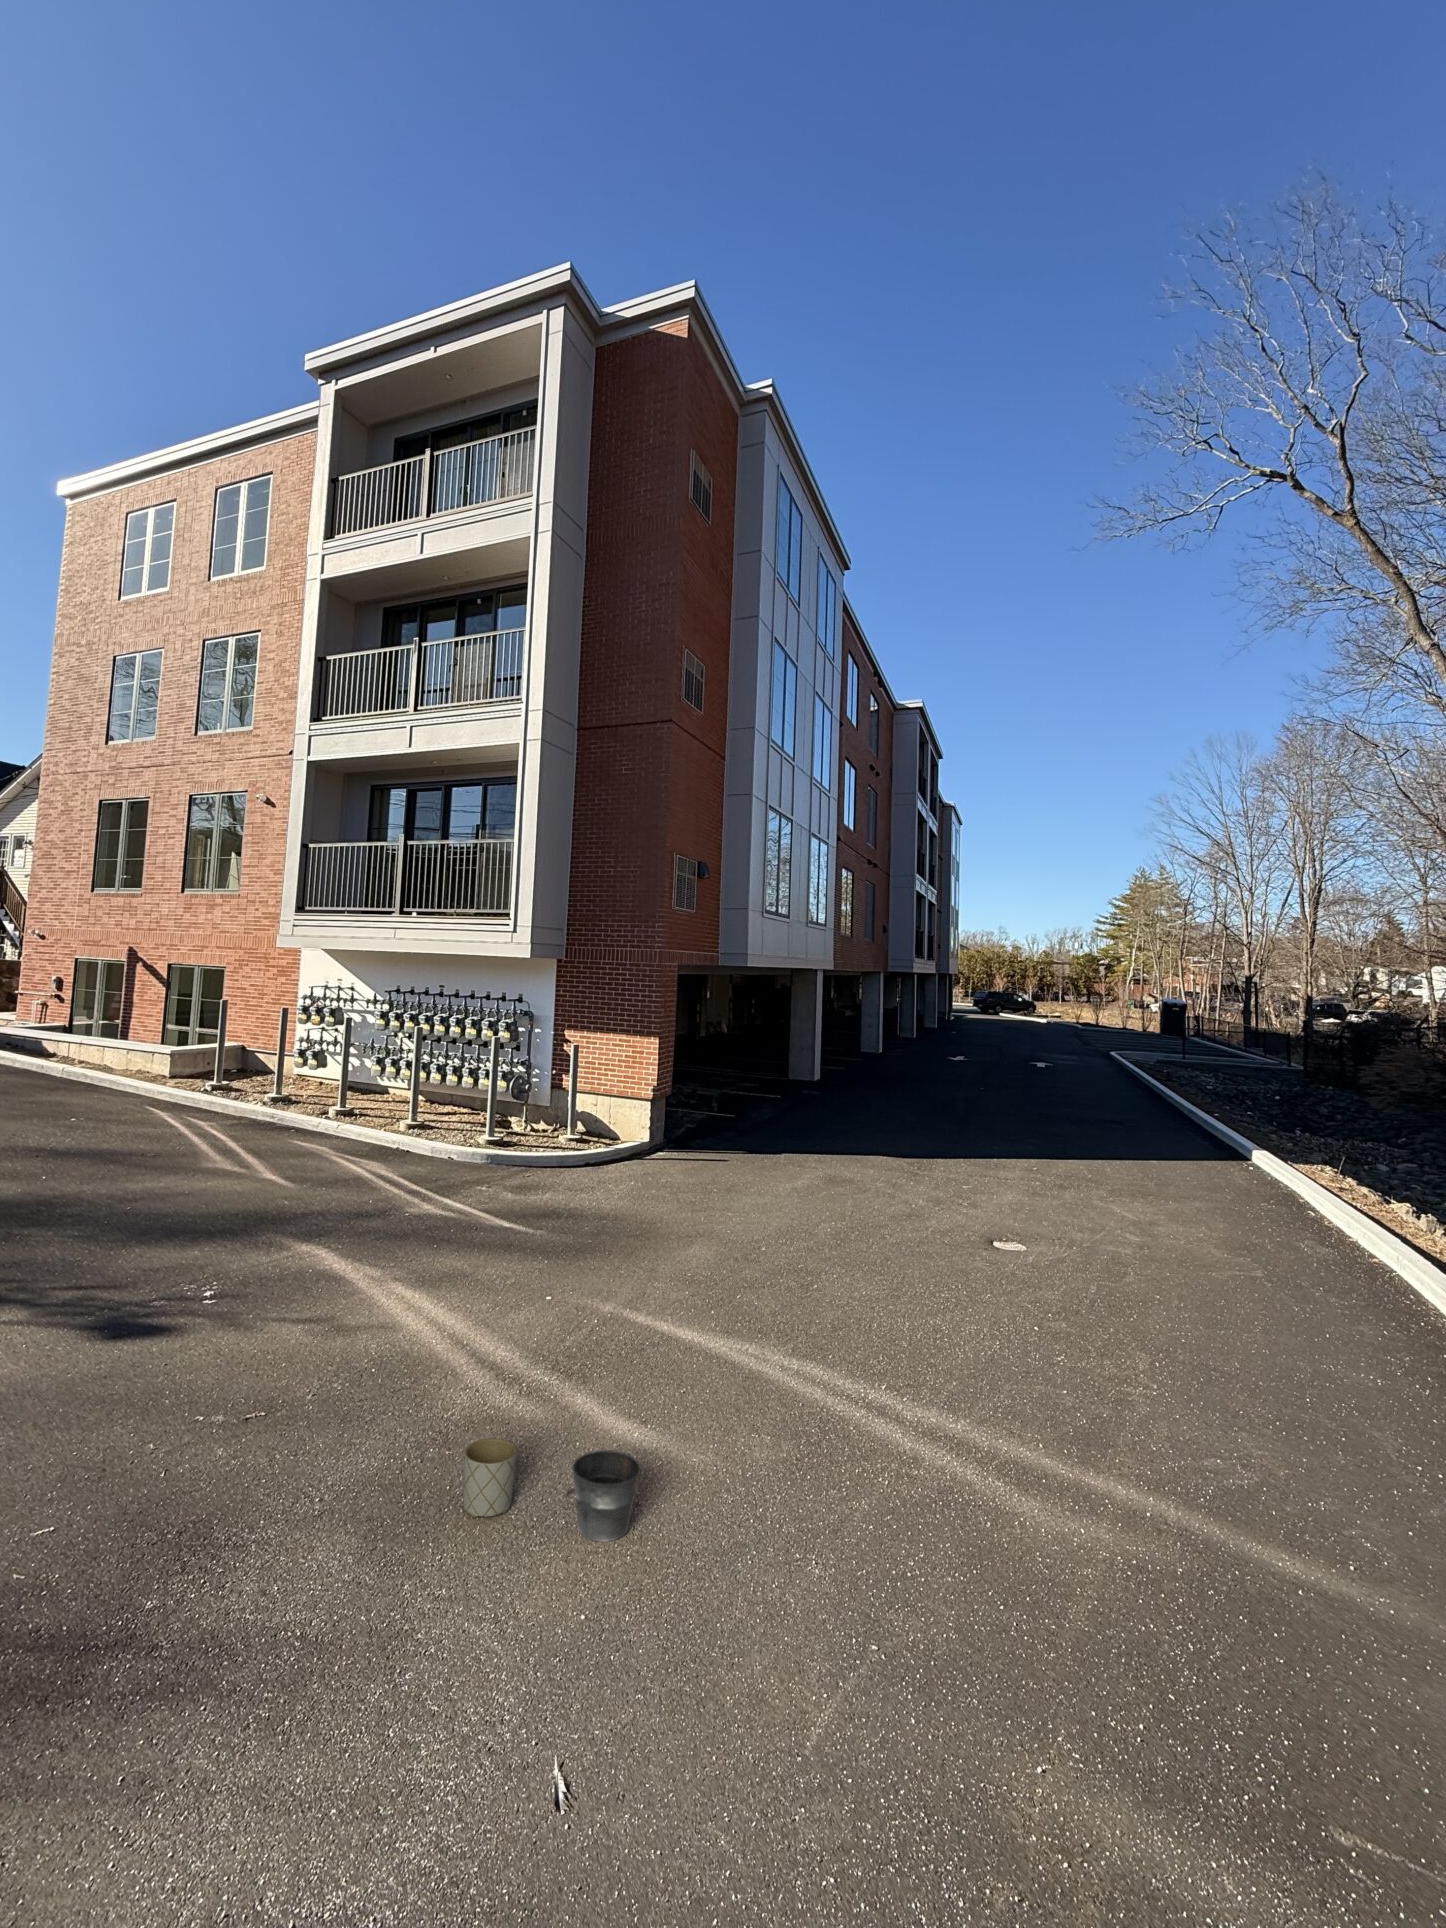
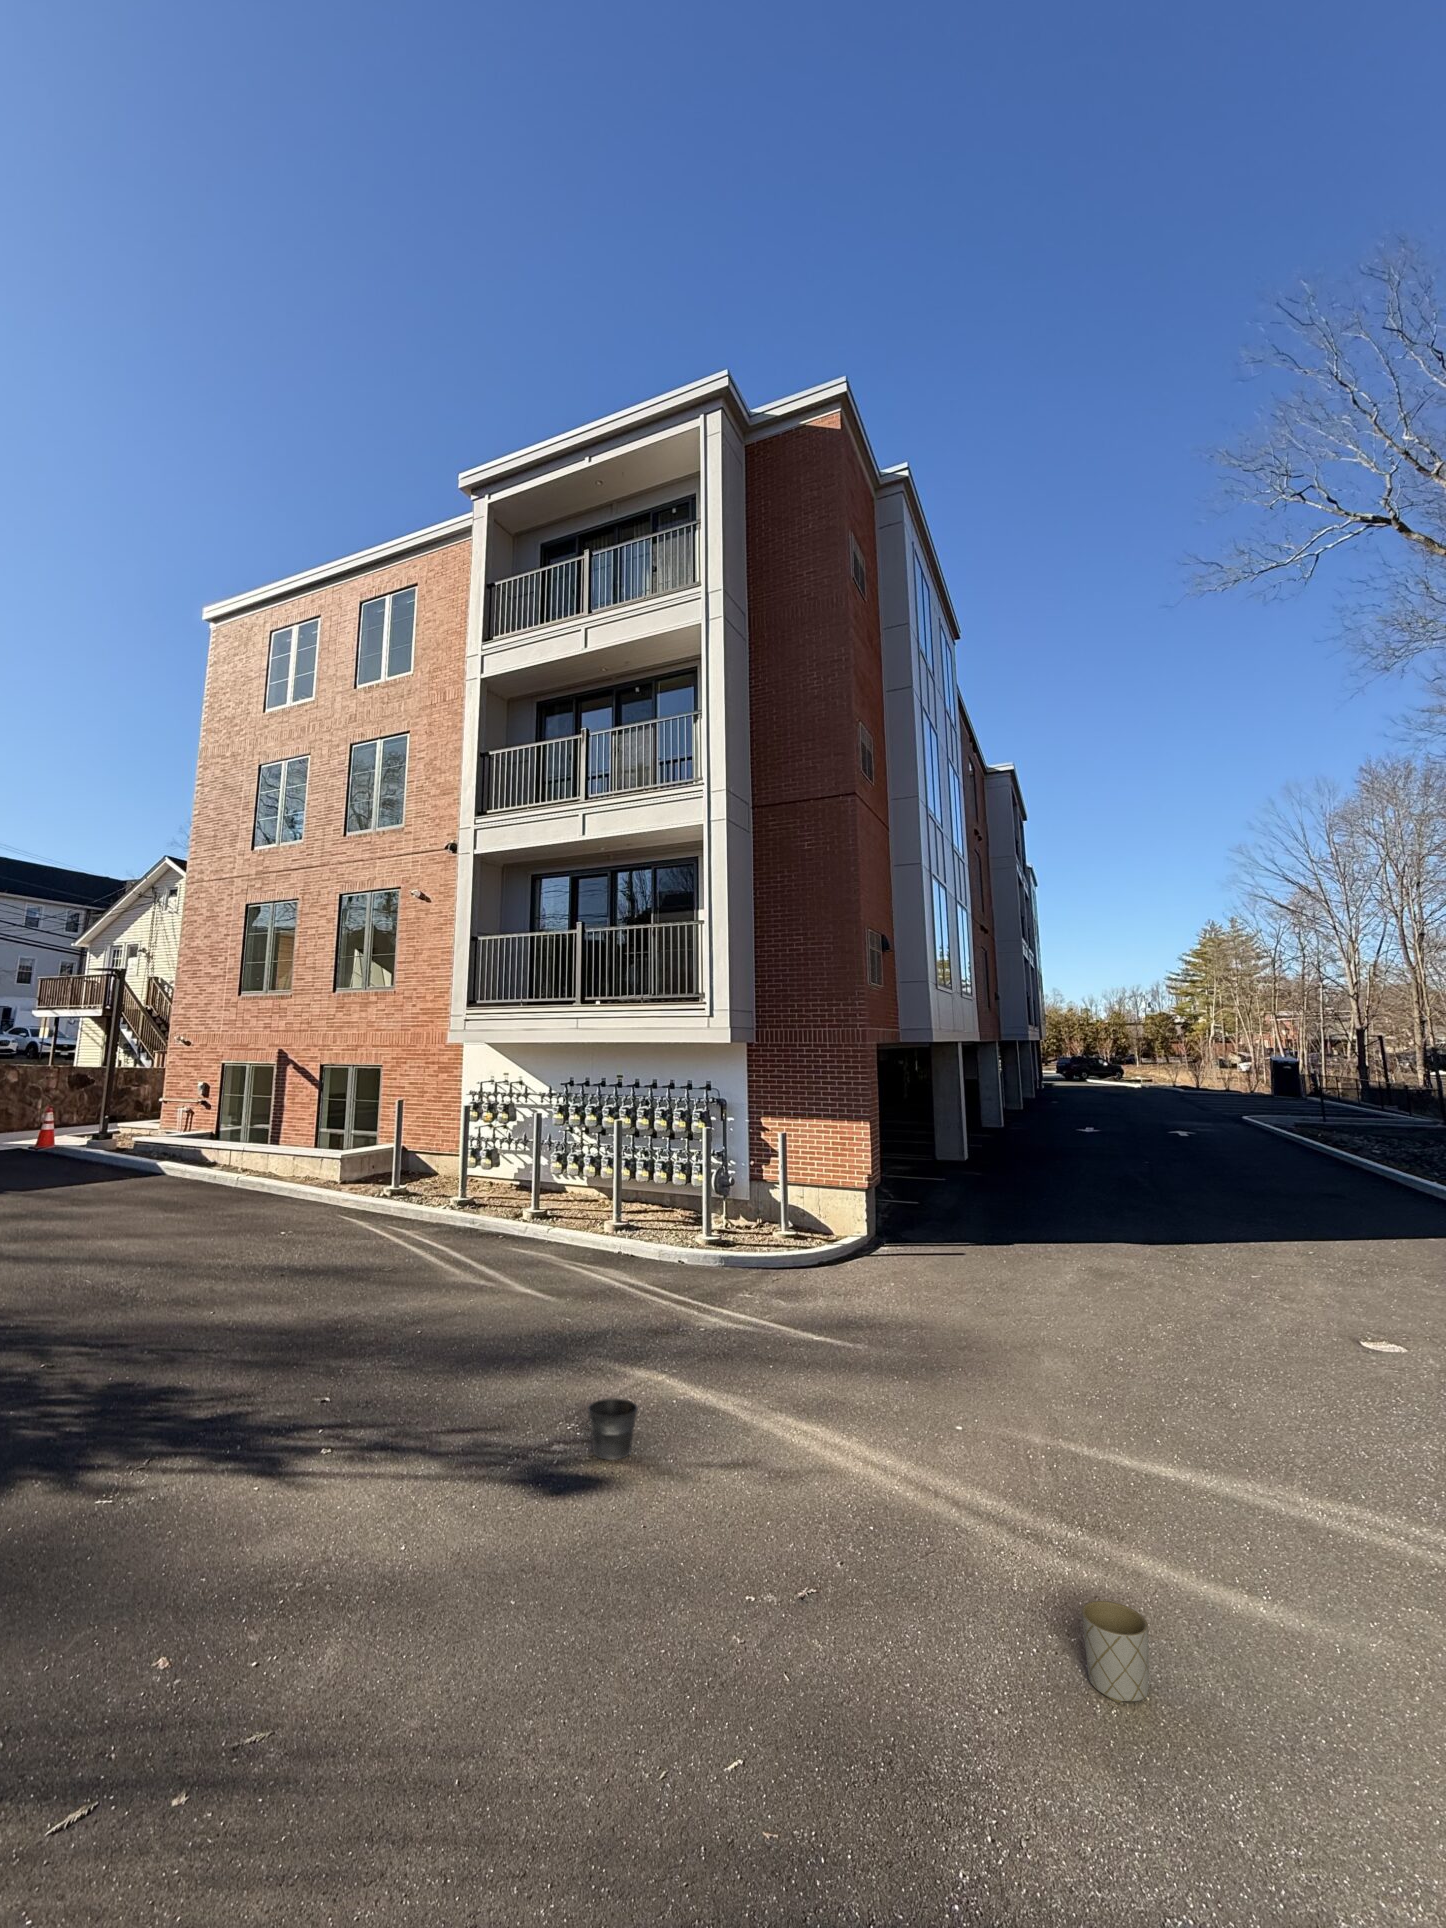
bucket: present [565,1450,641,1542] -> present [584,1399,638,1460]

